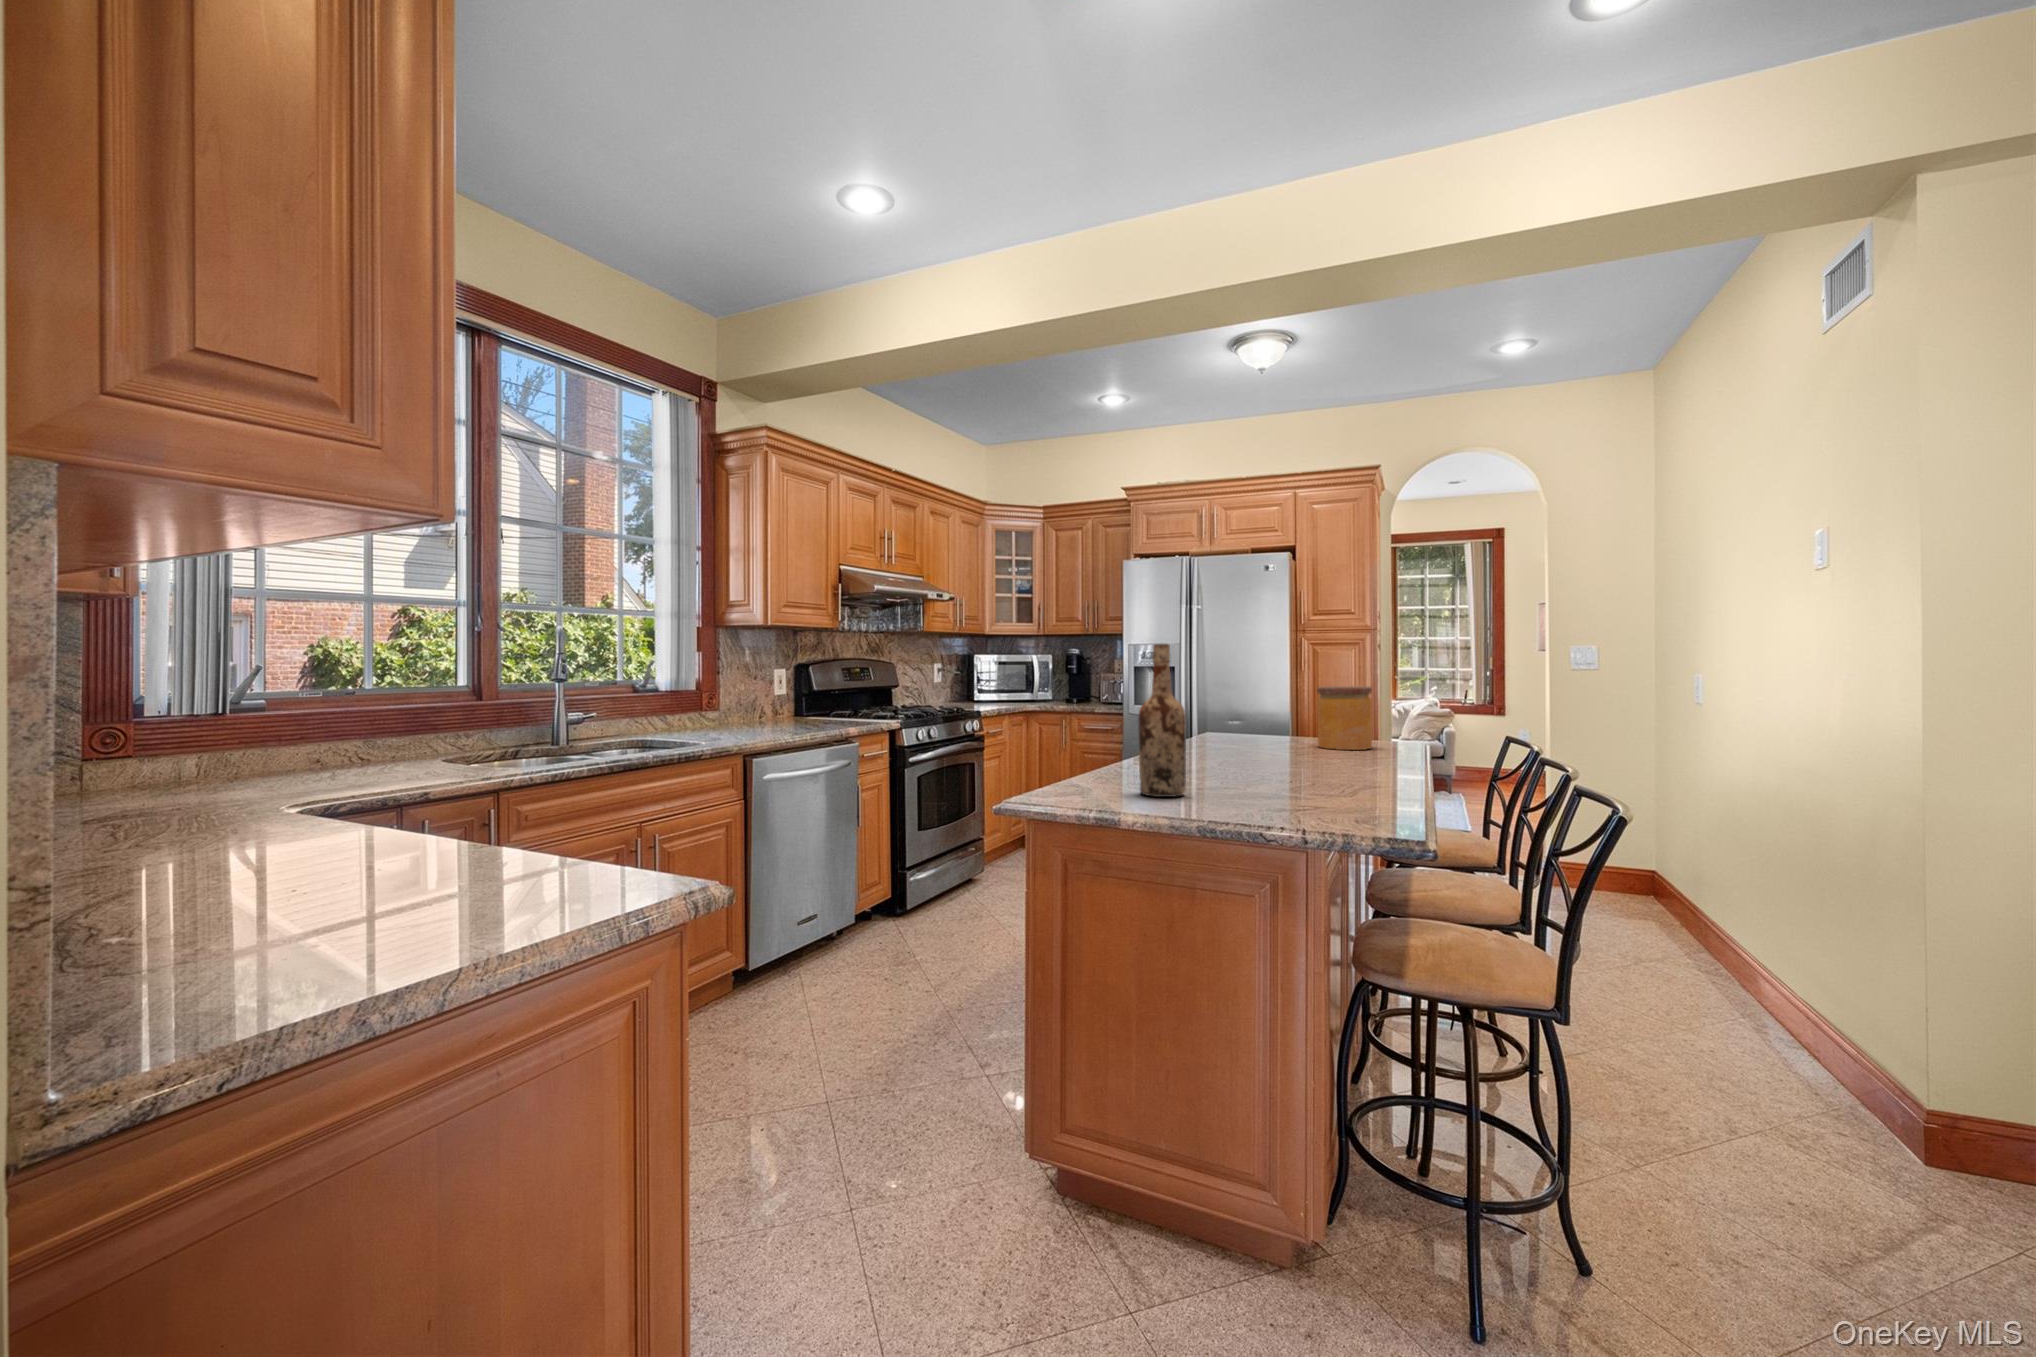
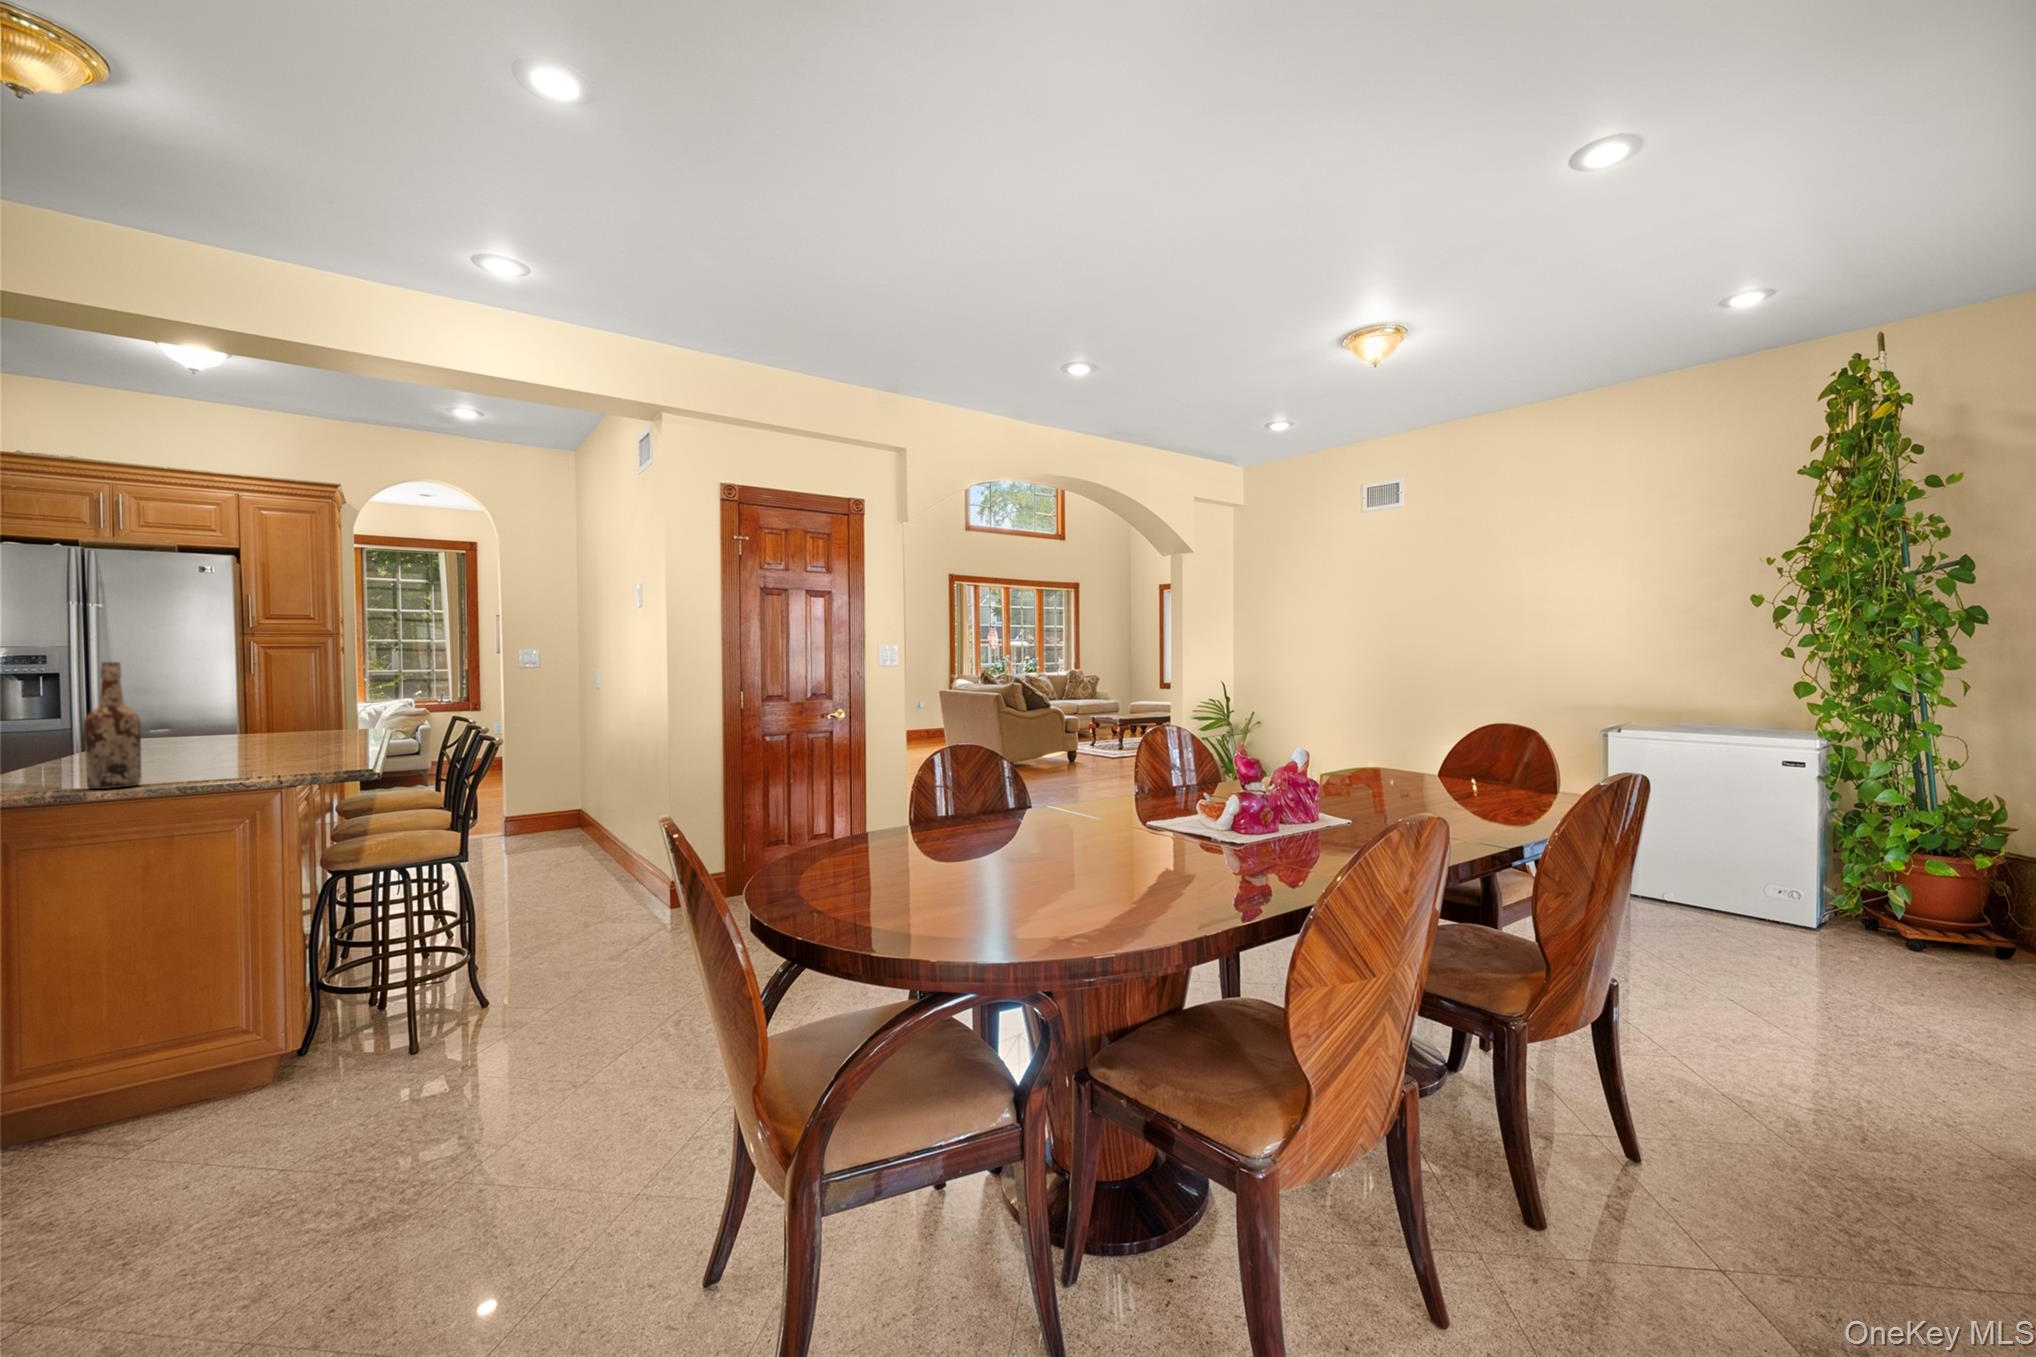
jar: present [1317,686,1372,750] -> none [270,691,329,746]

